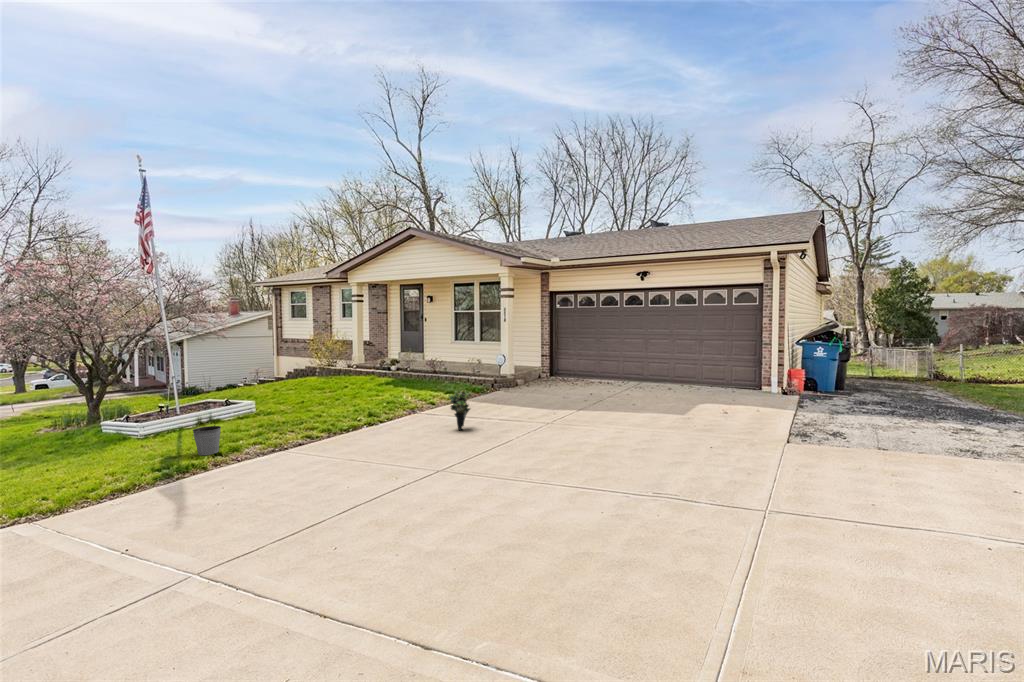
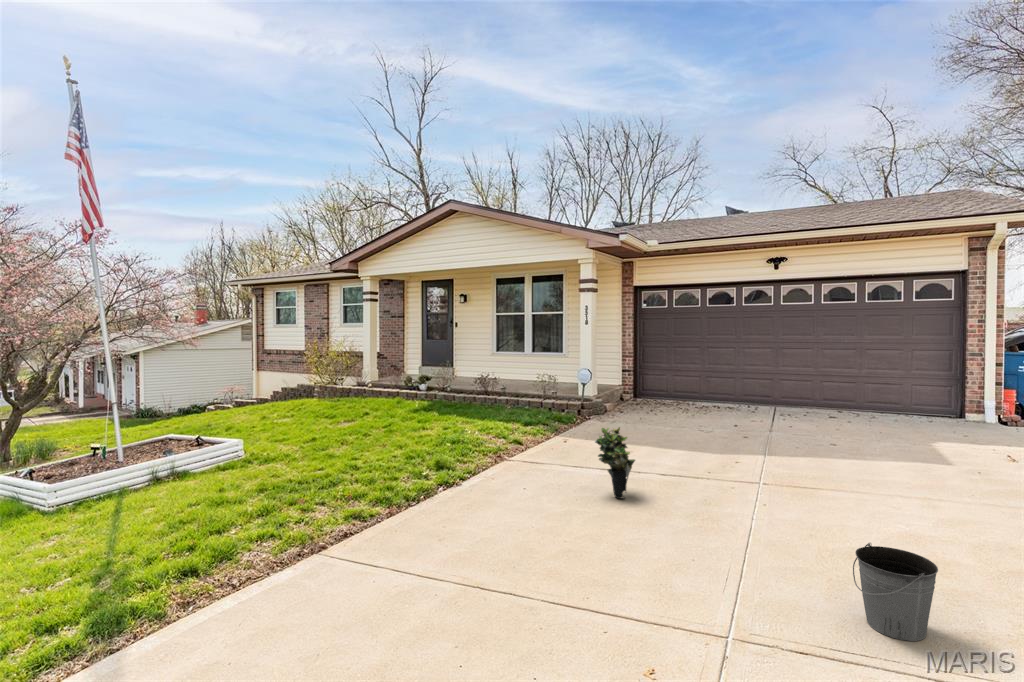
bucket: present [192,425,221,455] -> present [853,543,938,641]

